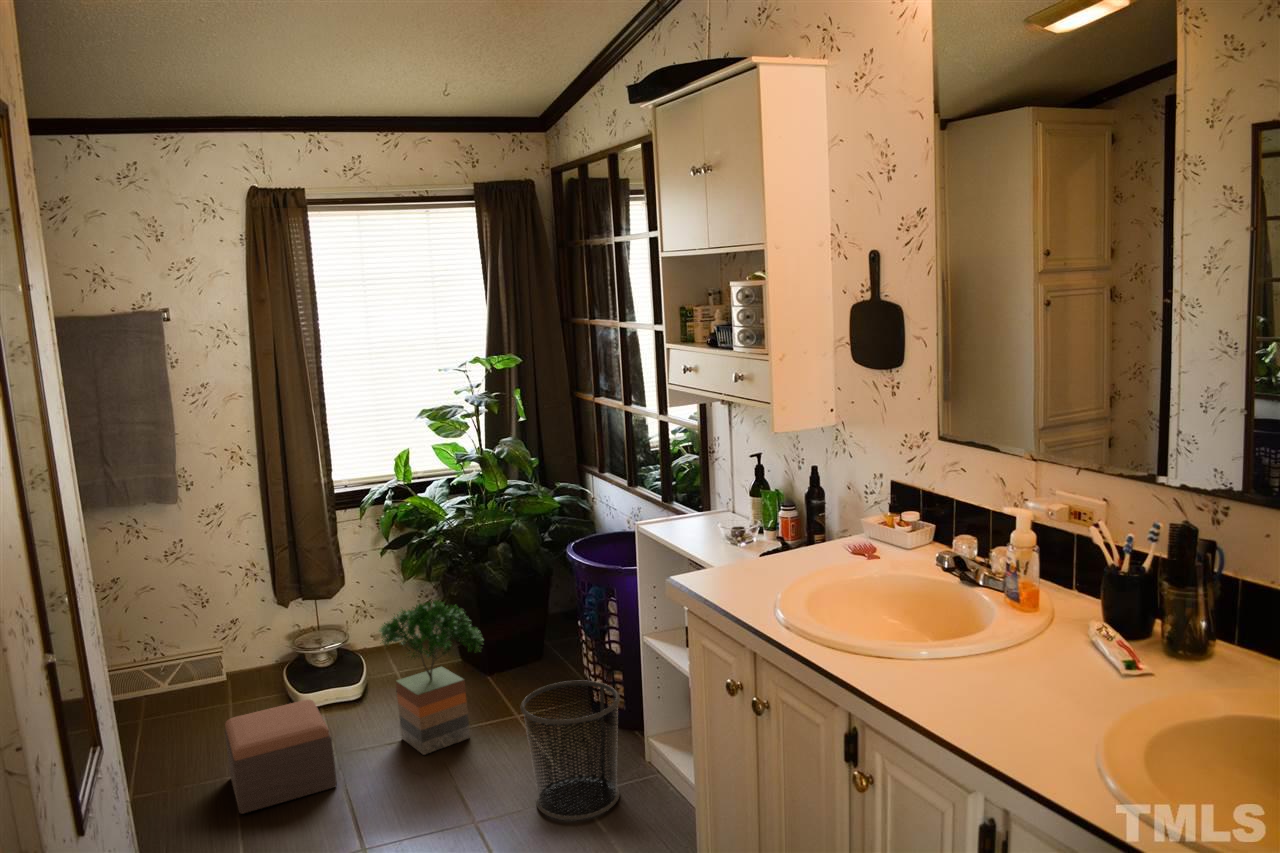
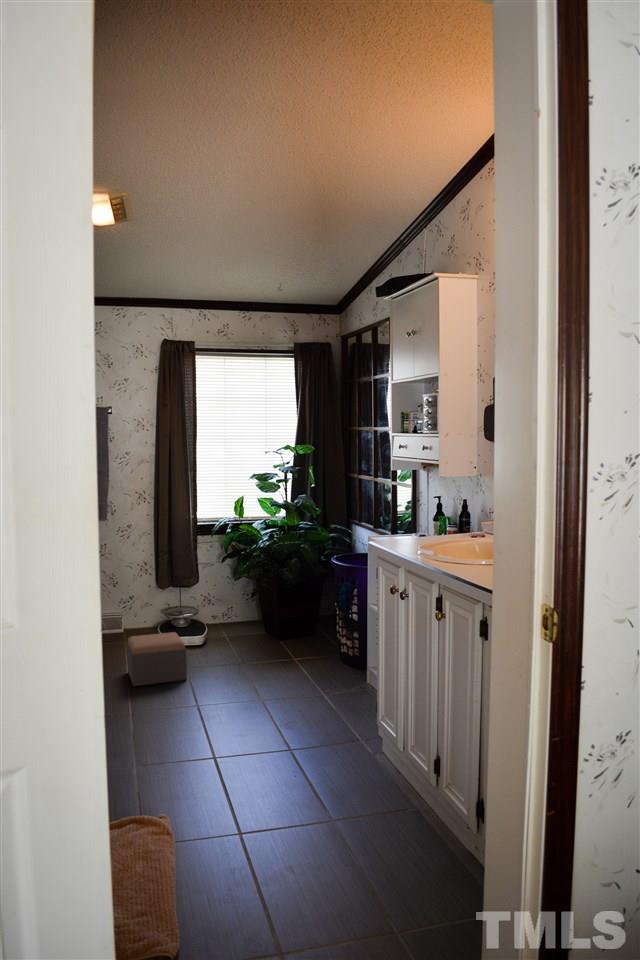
potted tree: present [379,600,483,755] -> none [216,581,278,671]
waste bin: present [521,681,620,820] -> none [293,627,351,702]

